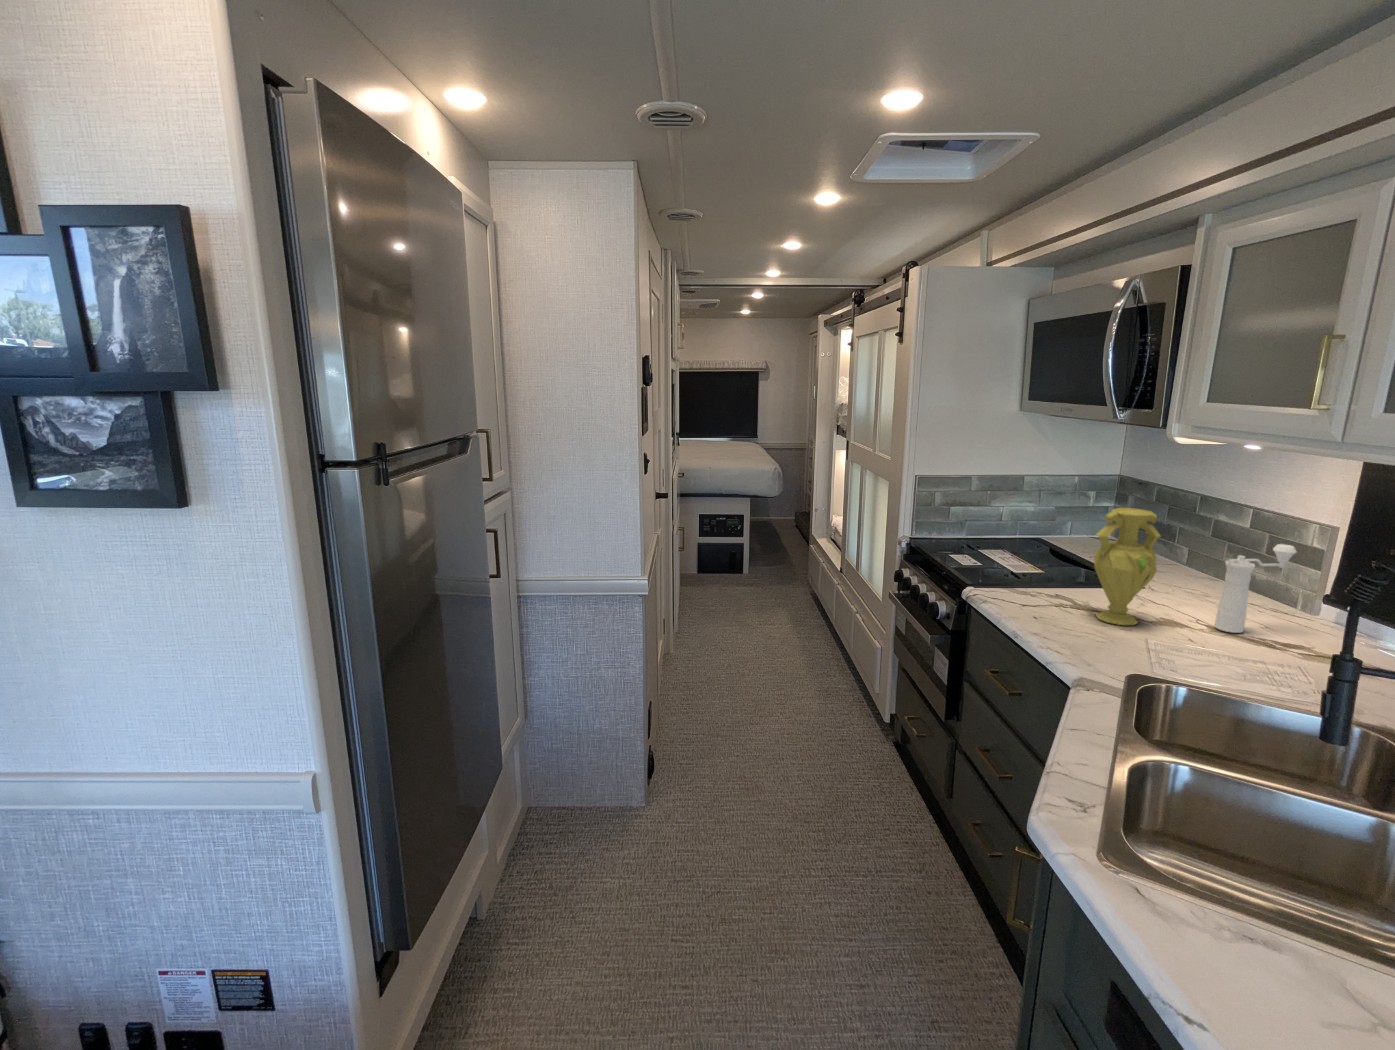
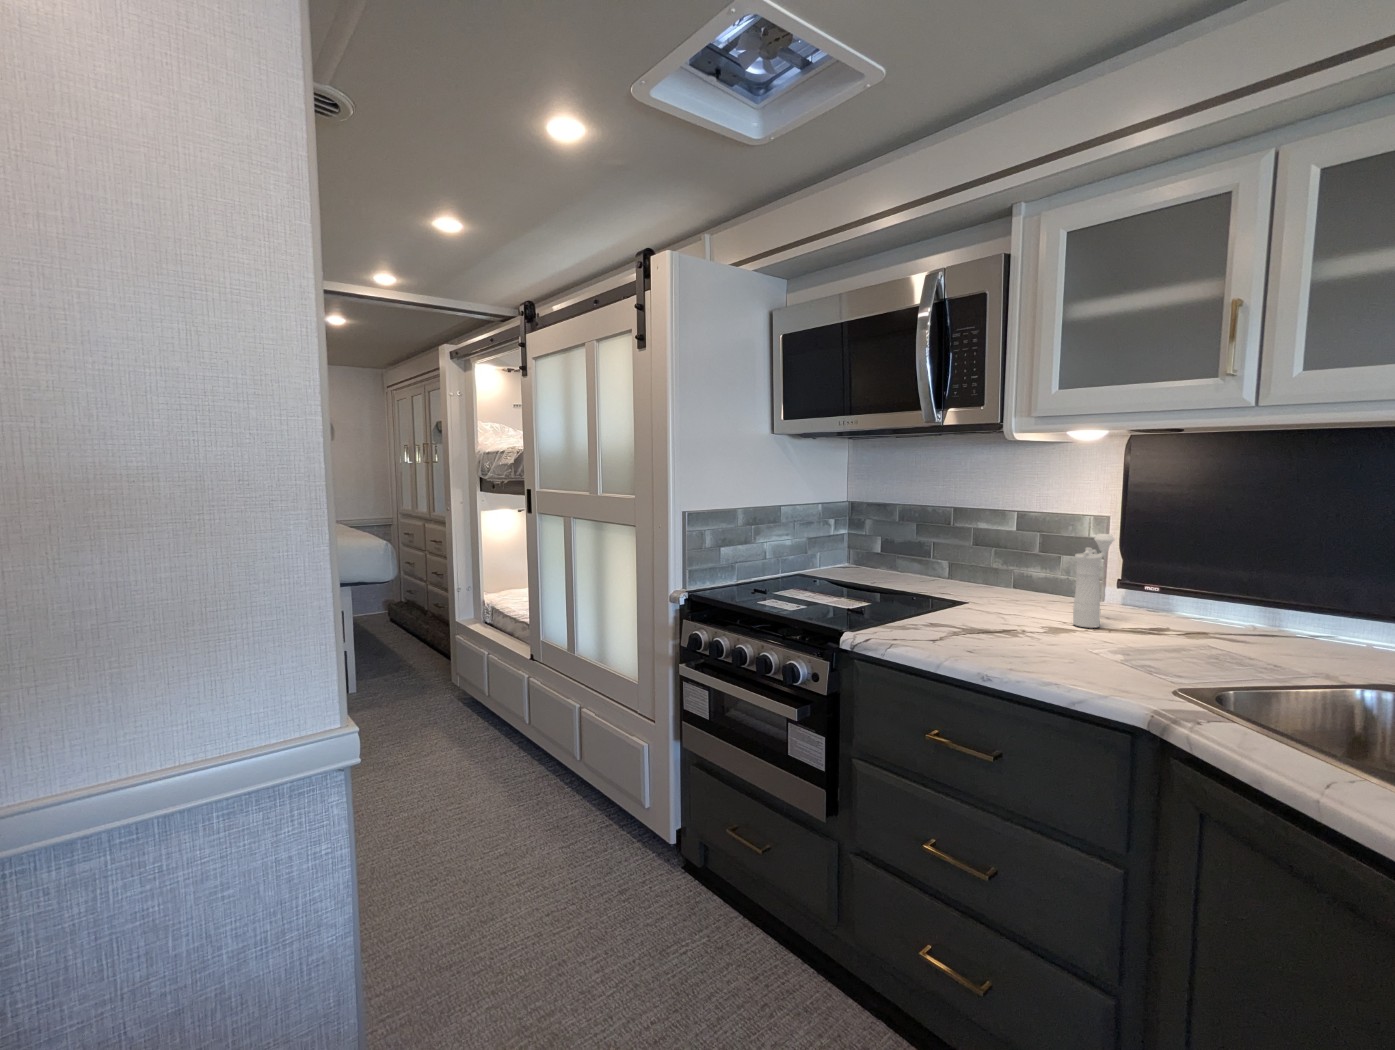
vase: present [1094,508,1160,625] -> none [974,509,1042,641]

